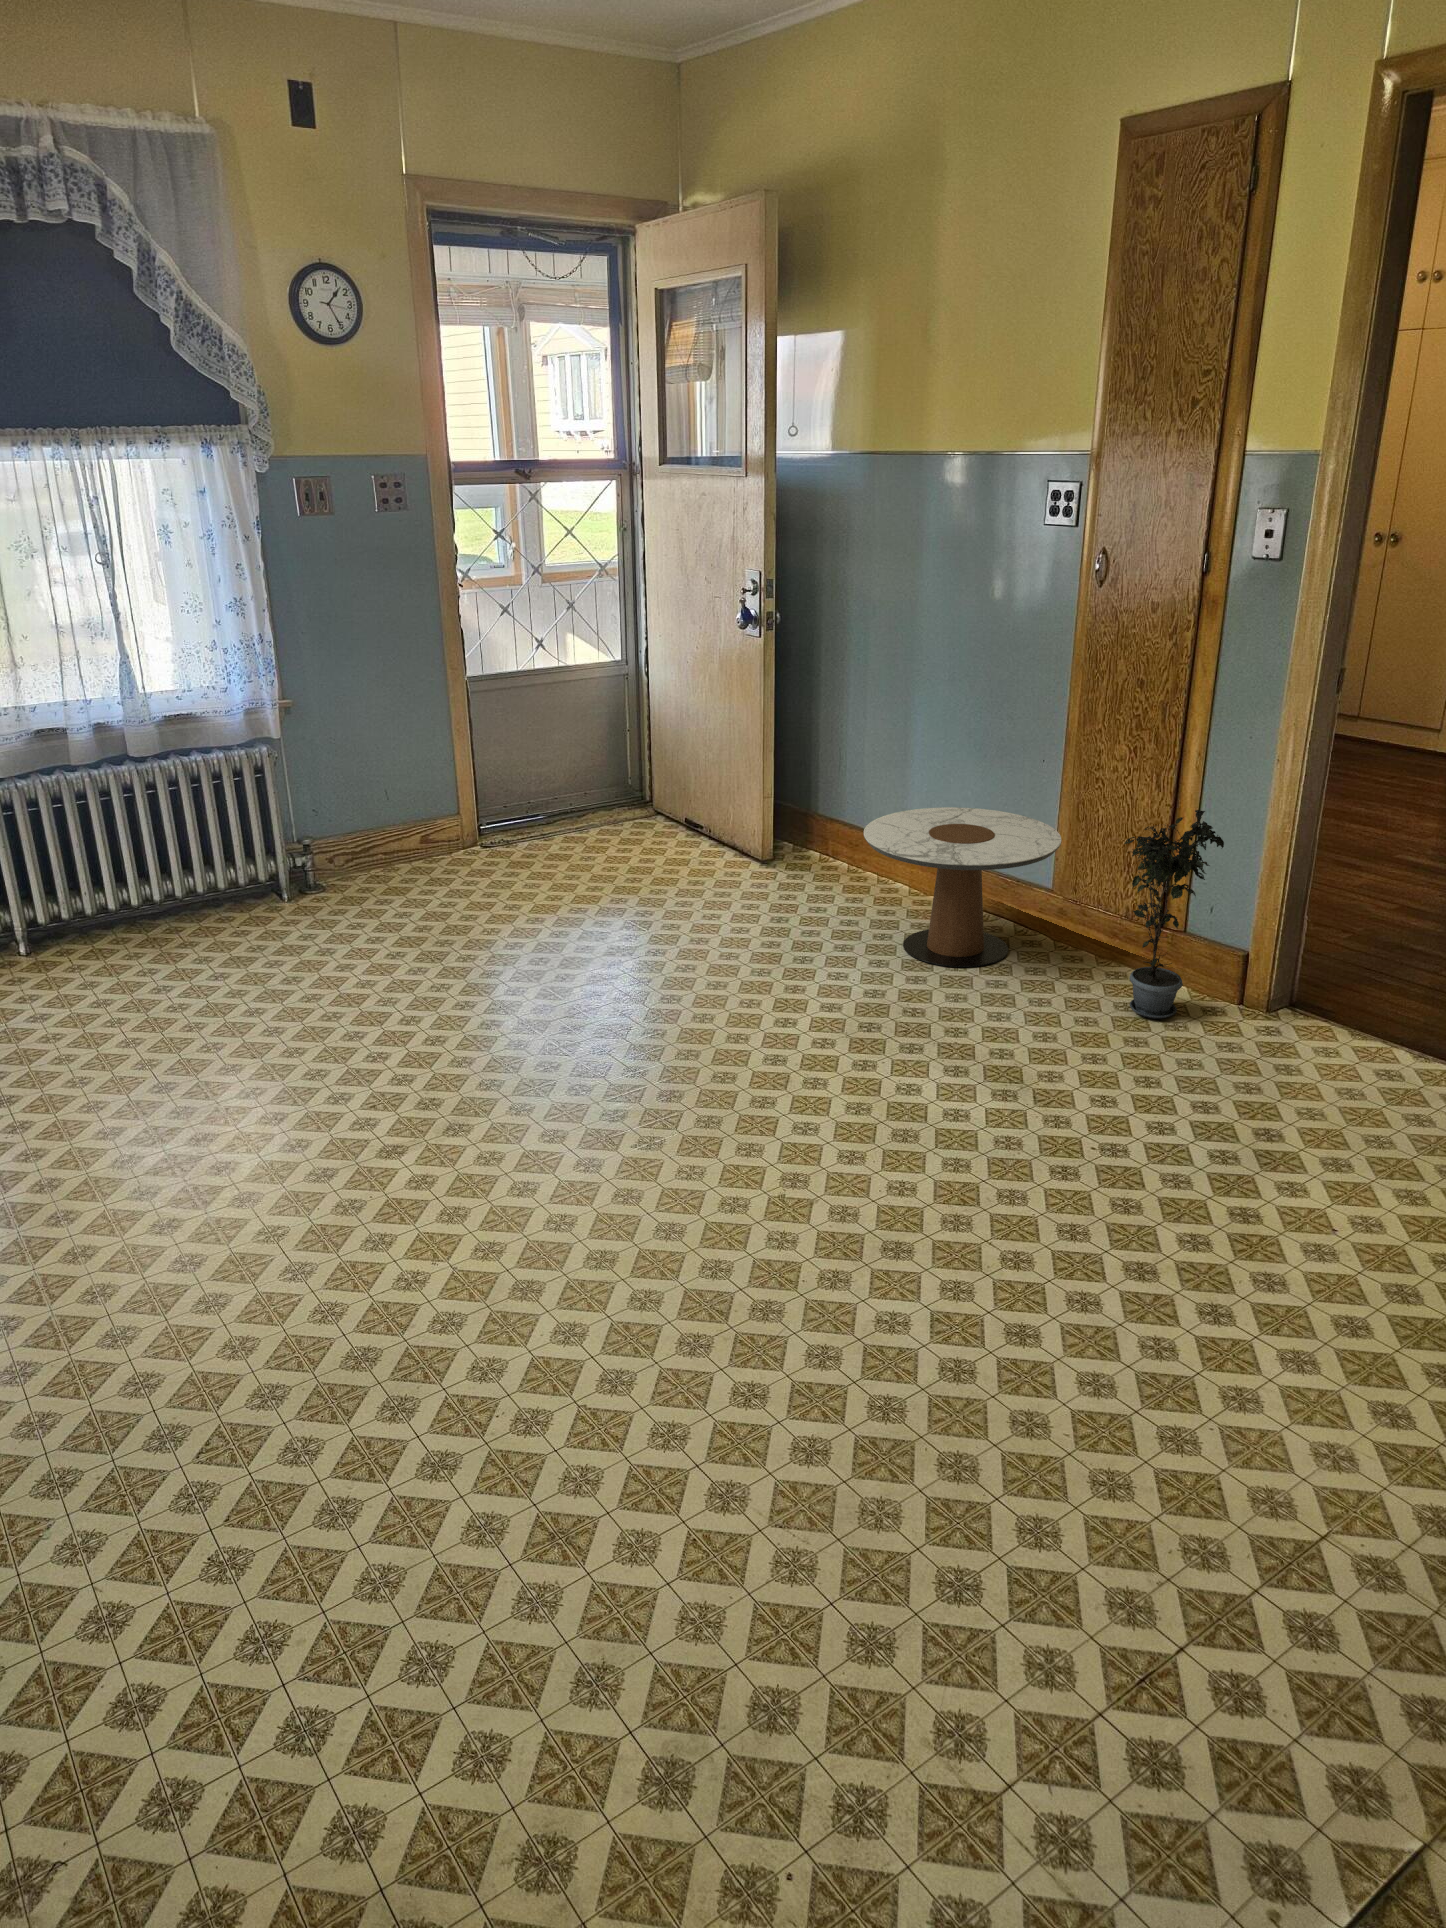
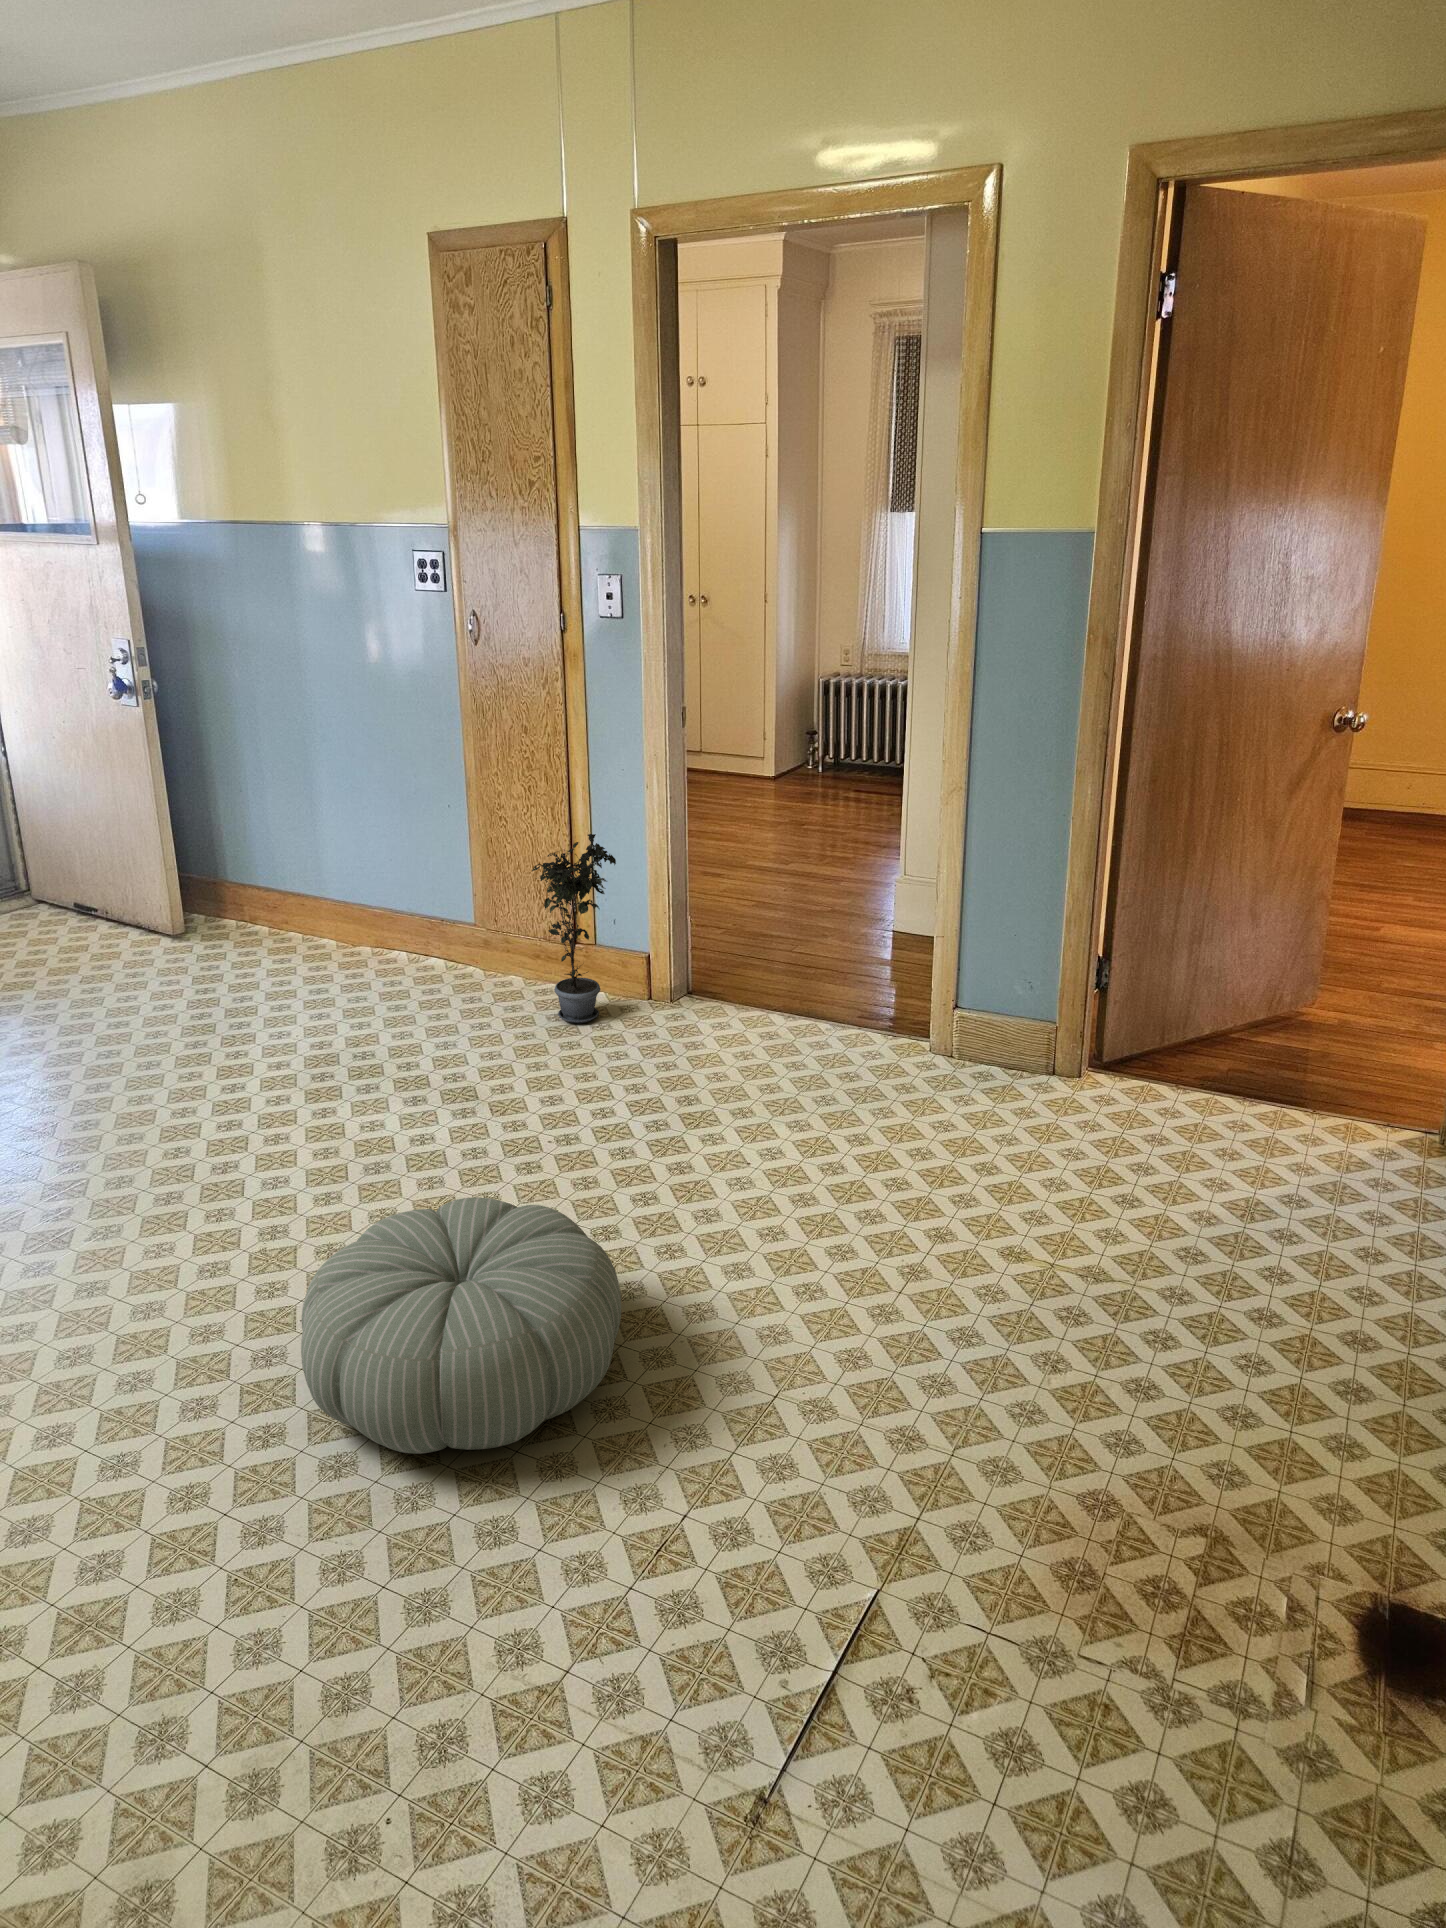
side table: present [864,807,1061,967] -> none [282,856,475,1009]
pouf: none [793,1197,1146,1488] -> present [301,1197,621,1454]

